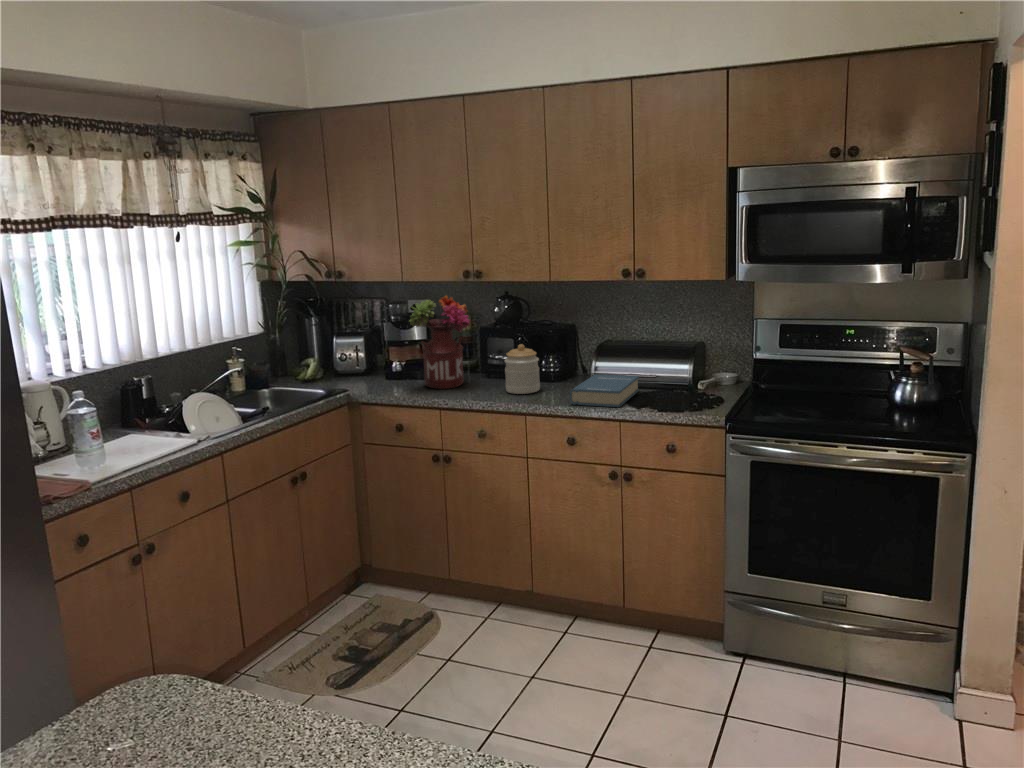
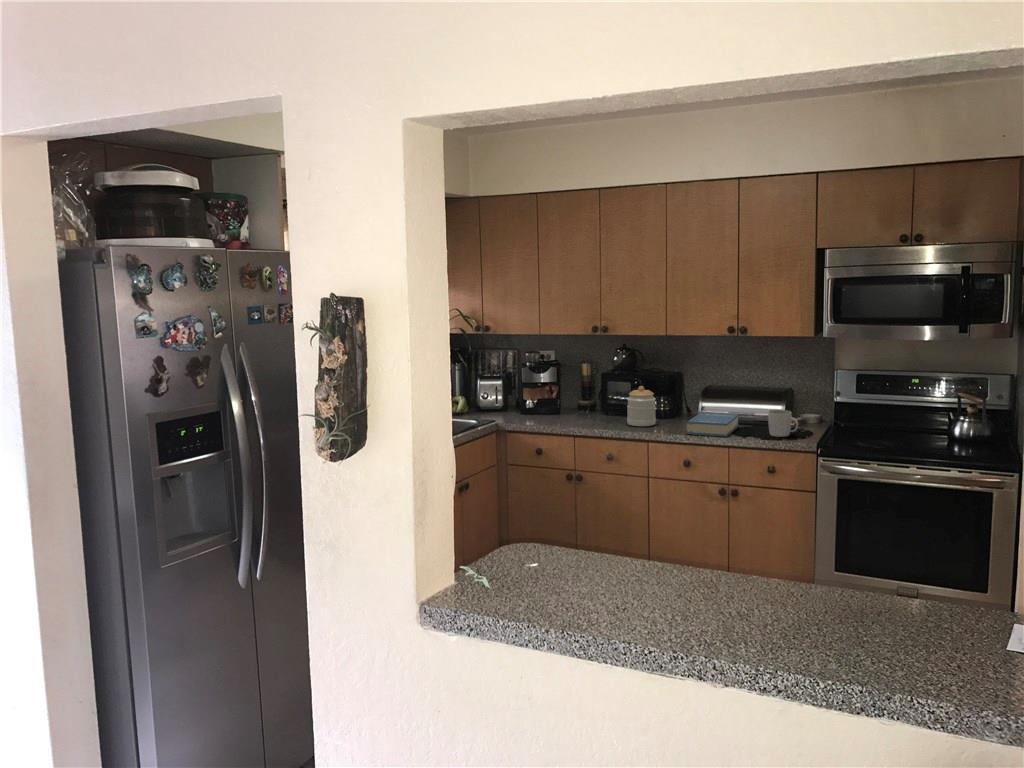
flower arrangement: present [409,296,470,389] -> none [547,346,599,422]
mug: none [670,372,706,406] -> present [768,410,798,437]

